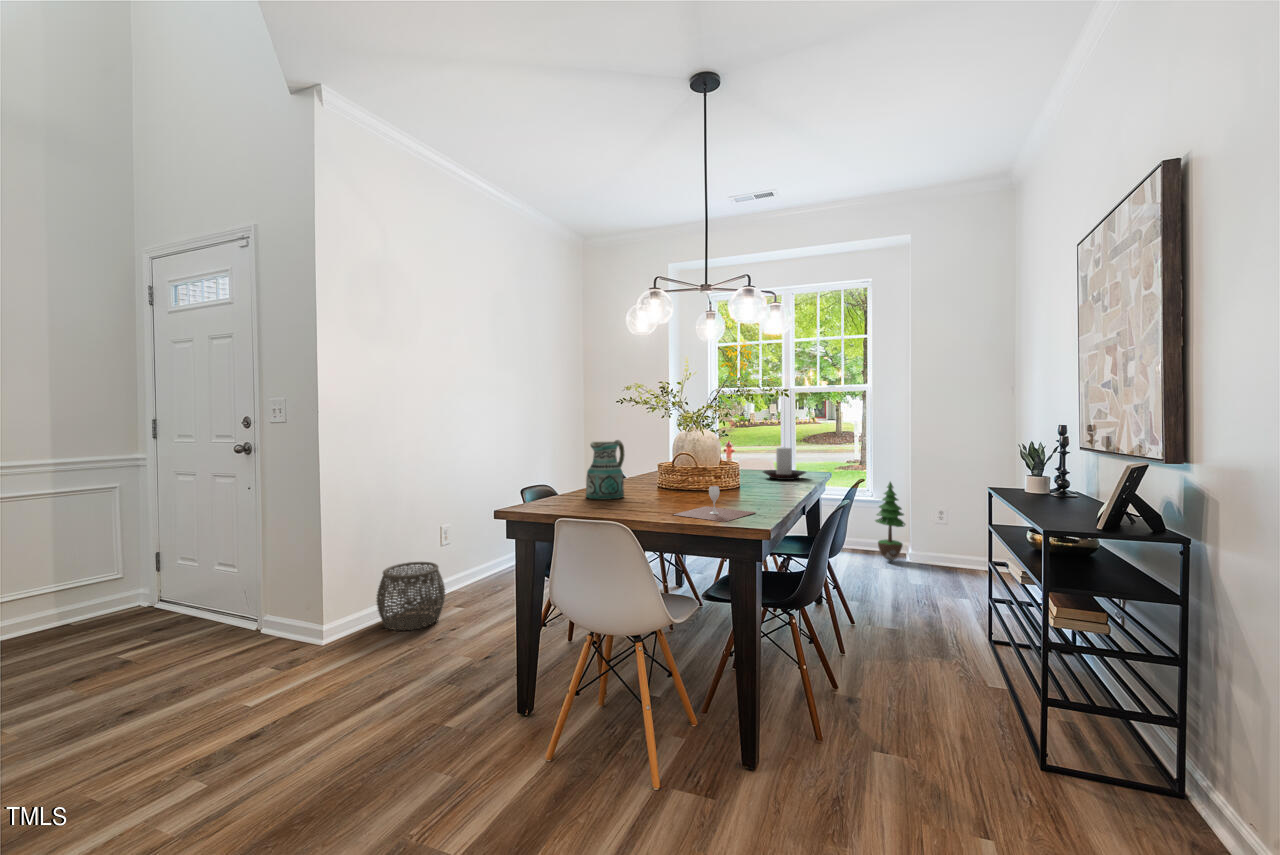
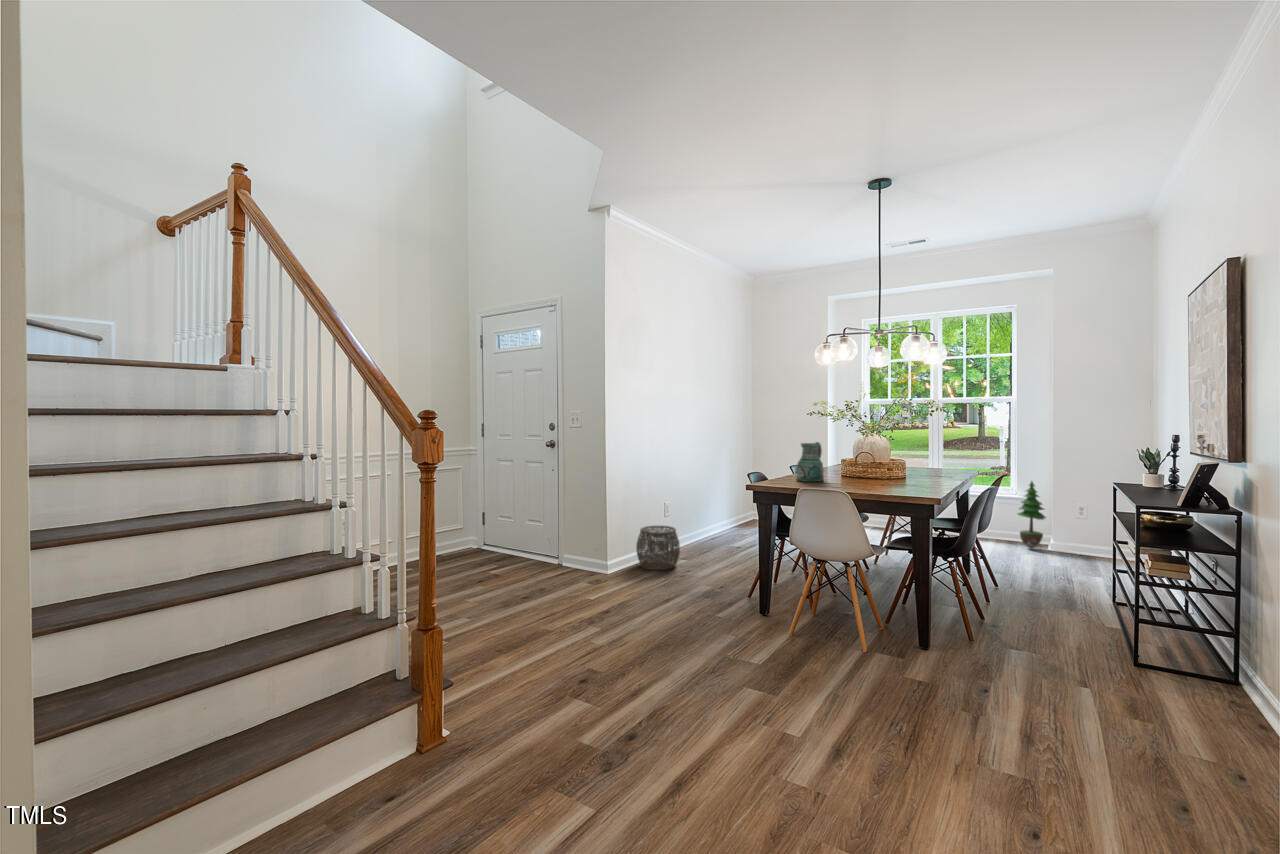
candle holder: present [763,447,806,480] -> none [919,448,957,474]
wine glass: present [673,486,755,522] -> none [868,473,926,495]

